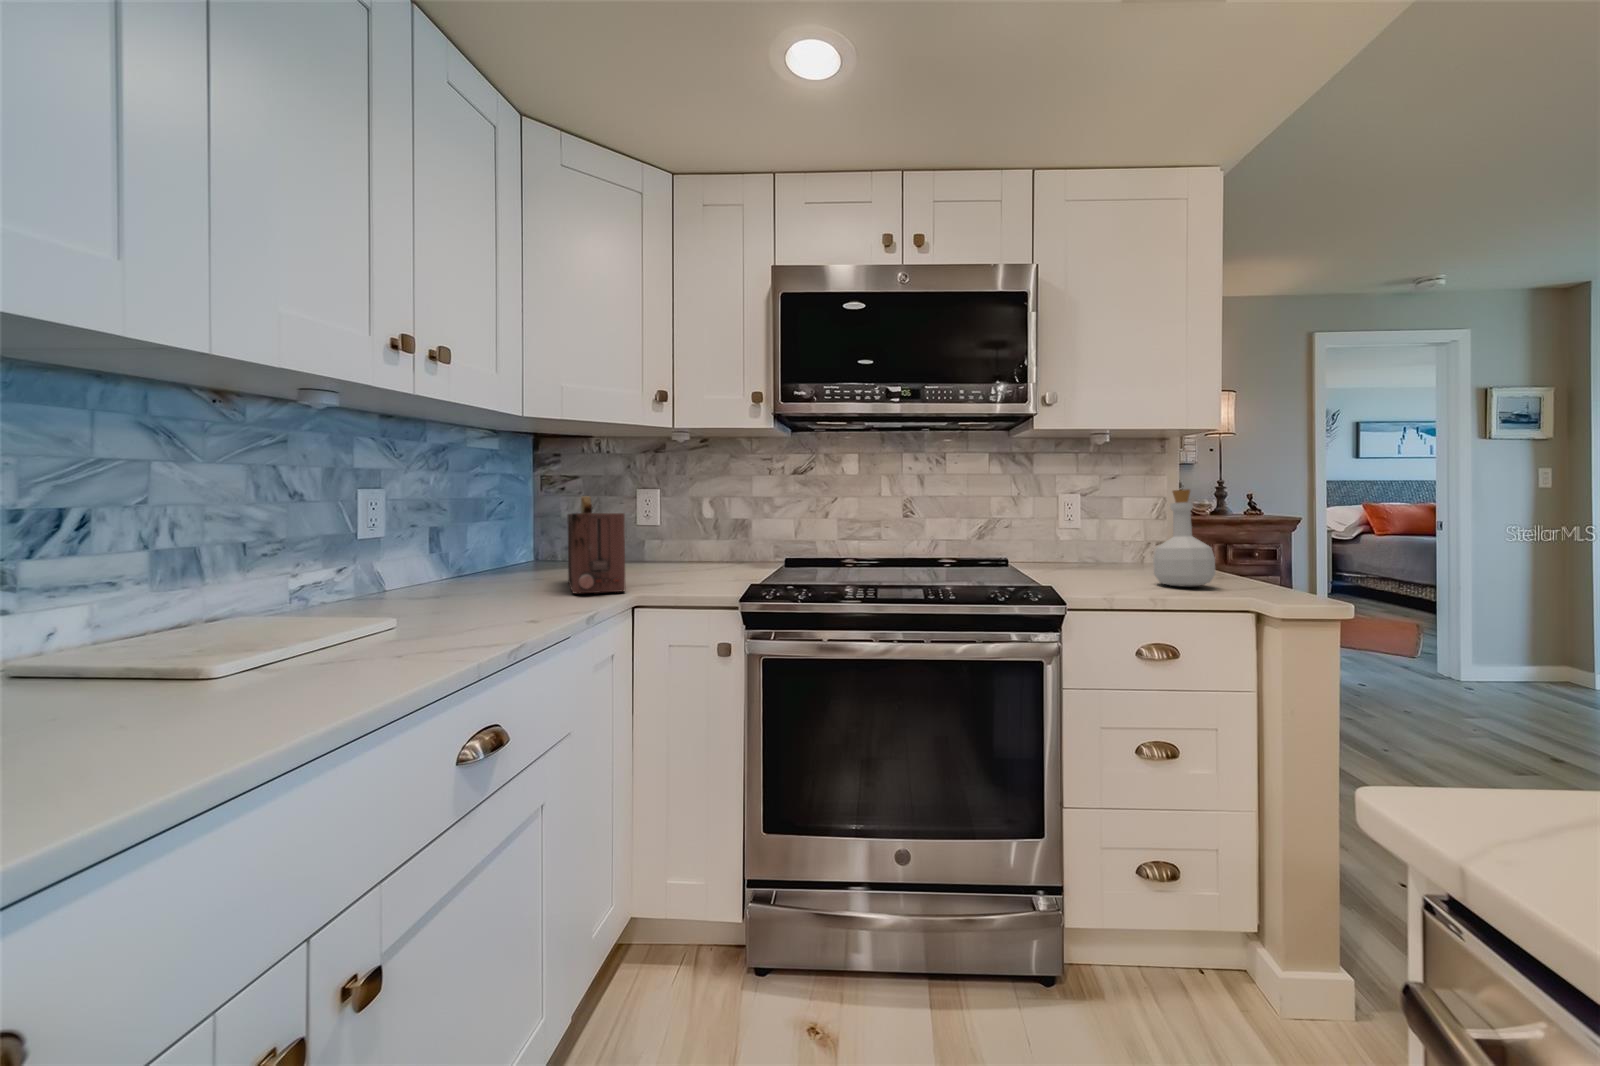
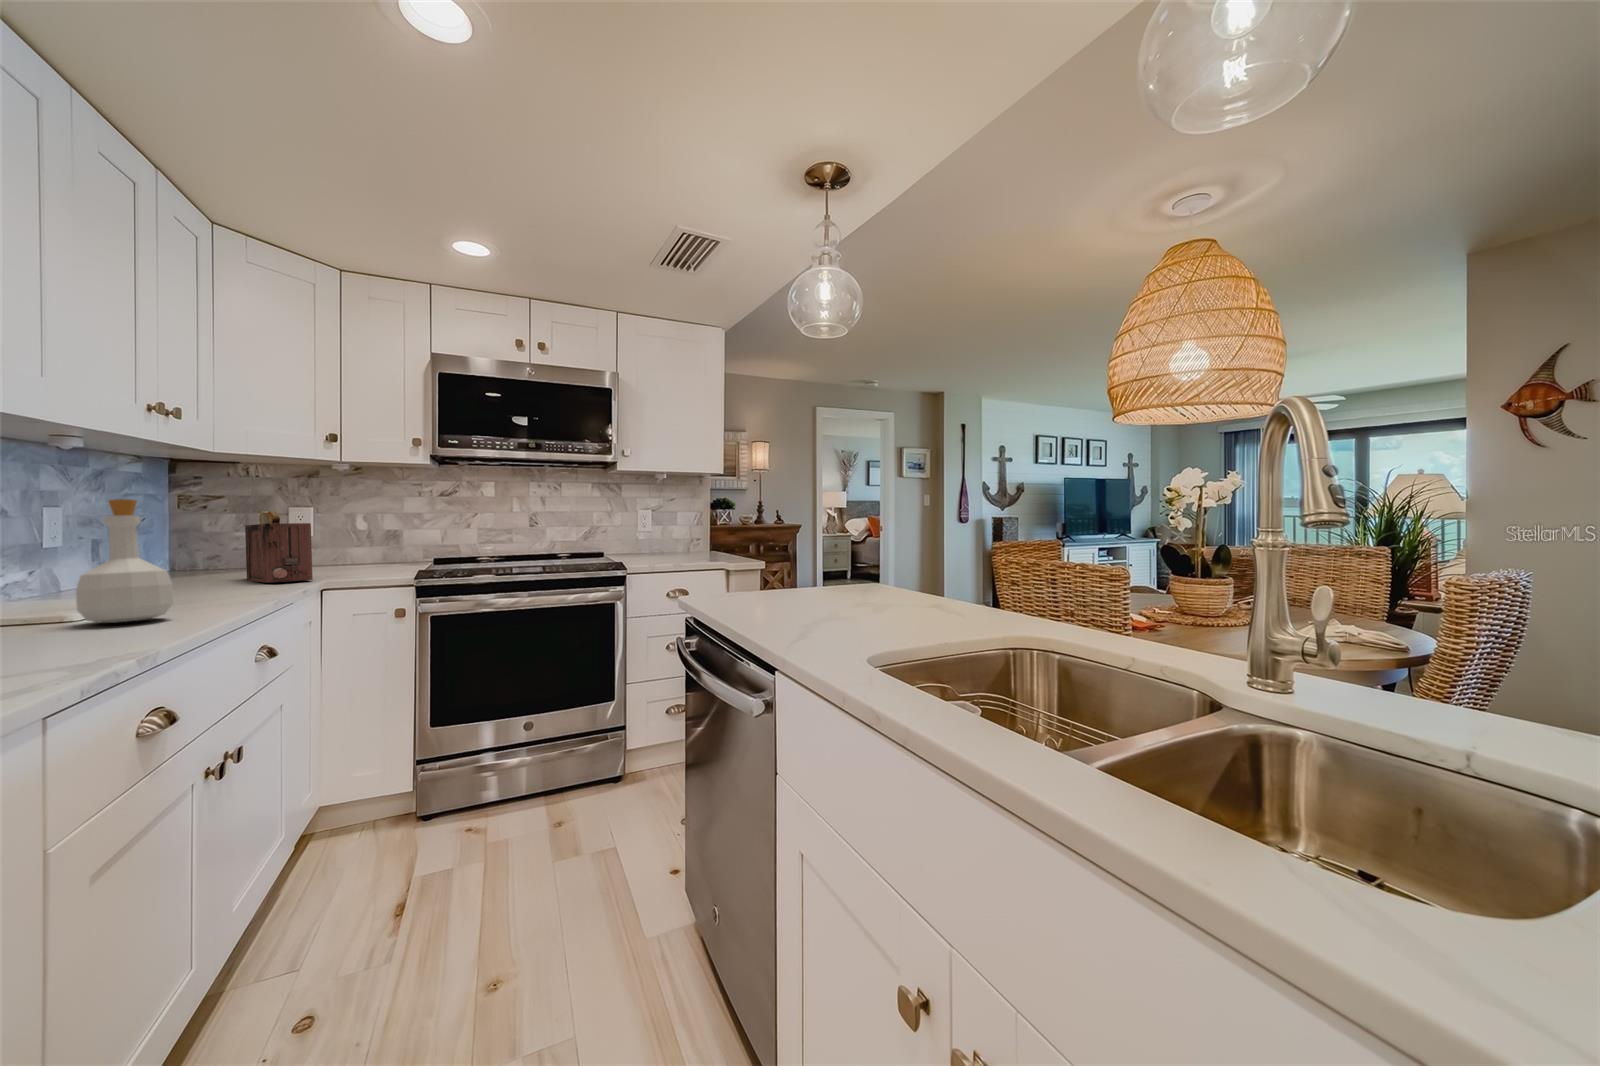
bottle: present [1153,489,1215,586] -> present [76,499,173,623]

